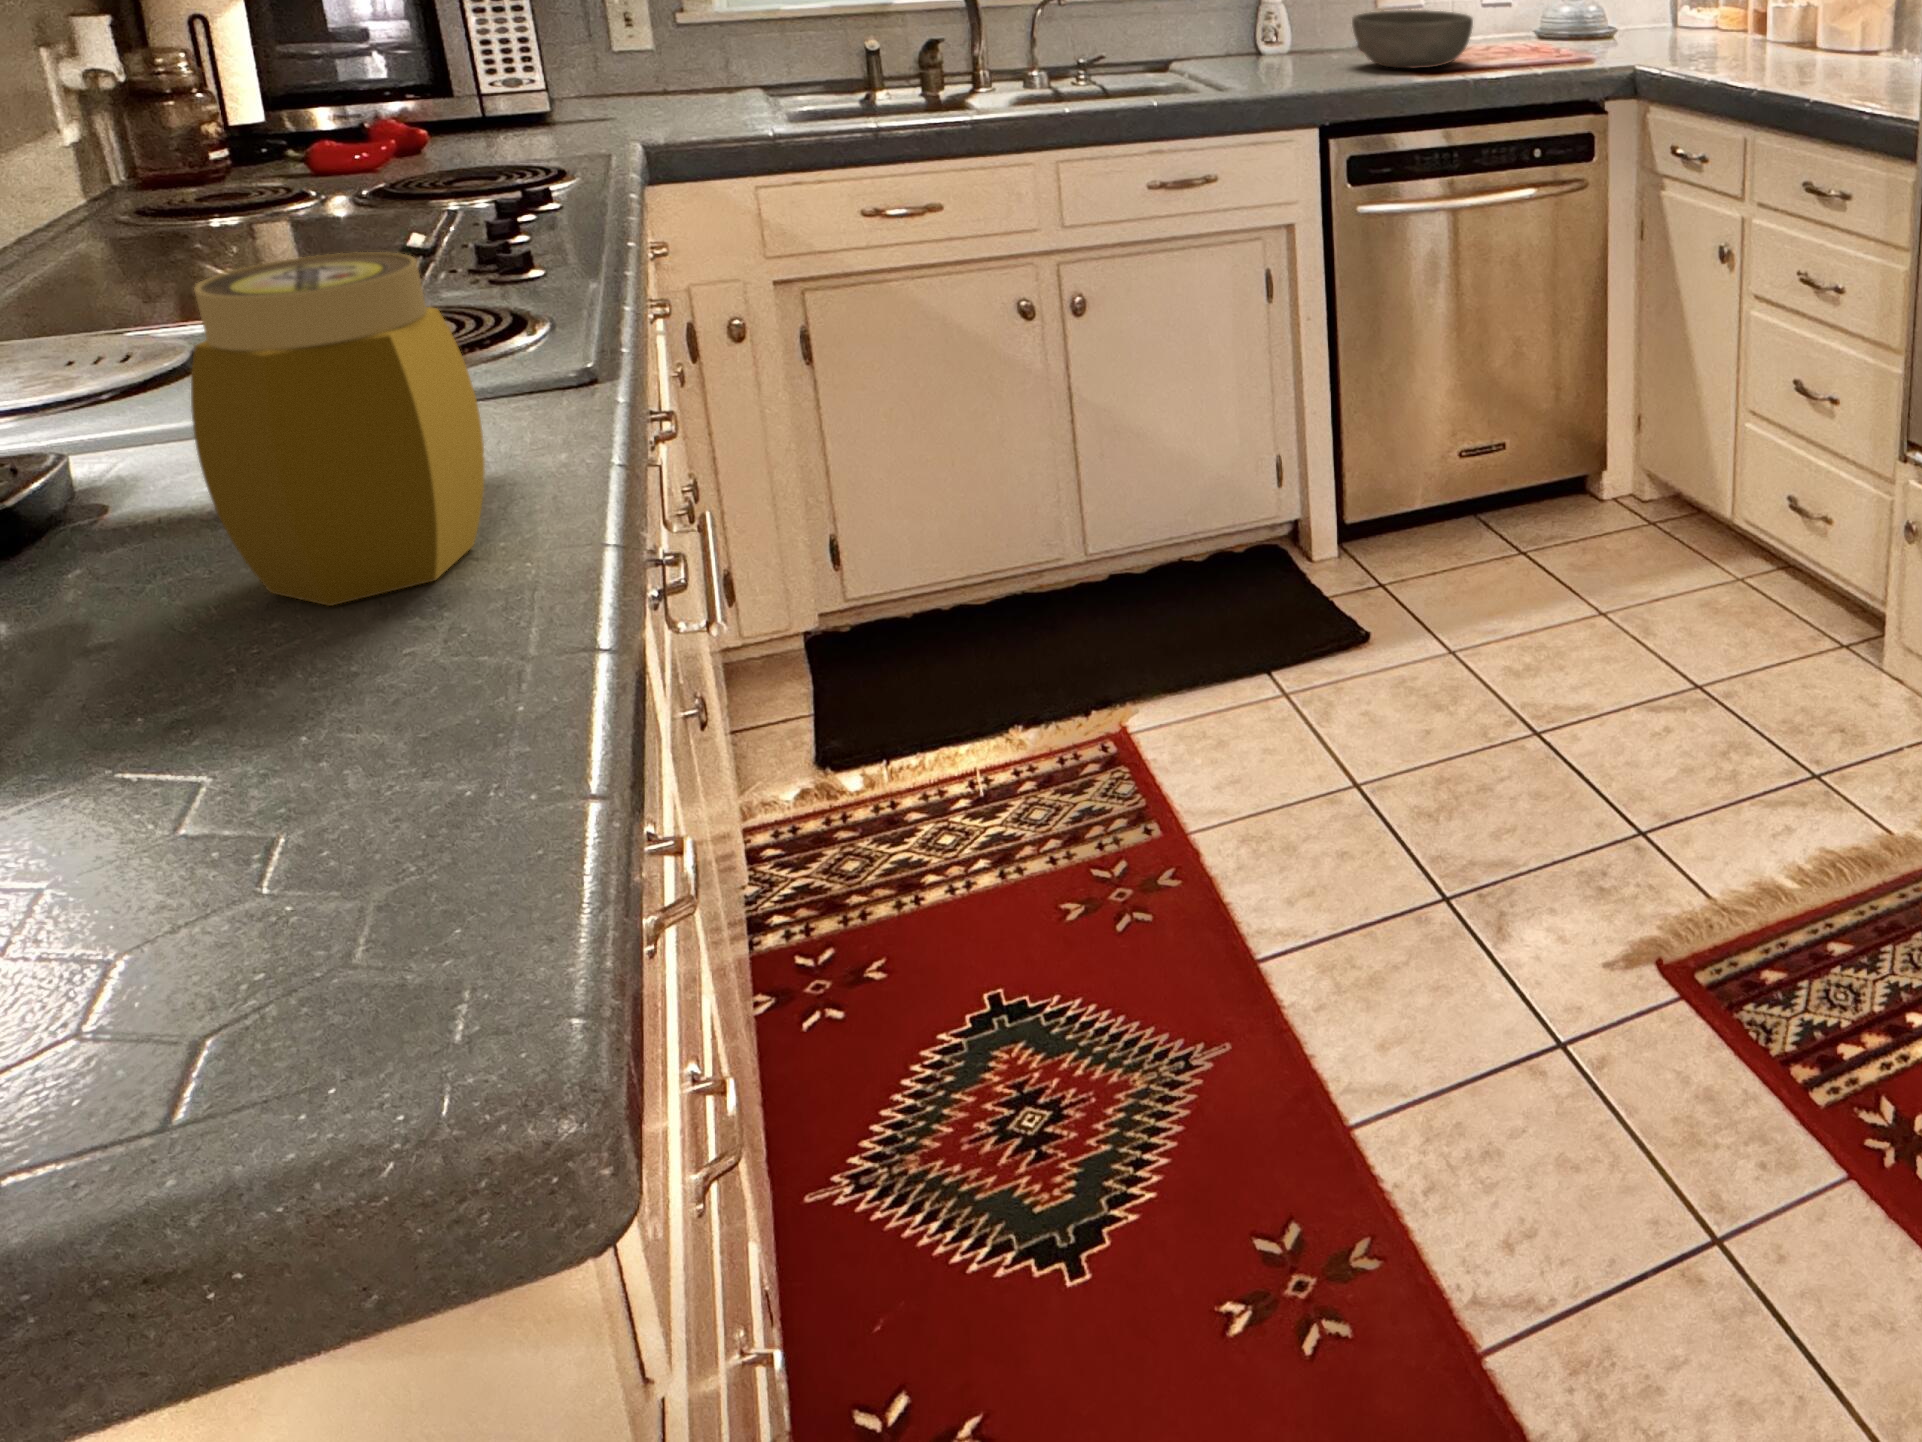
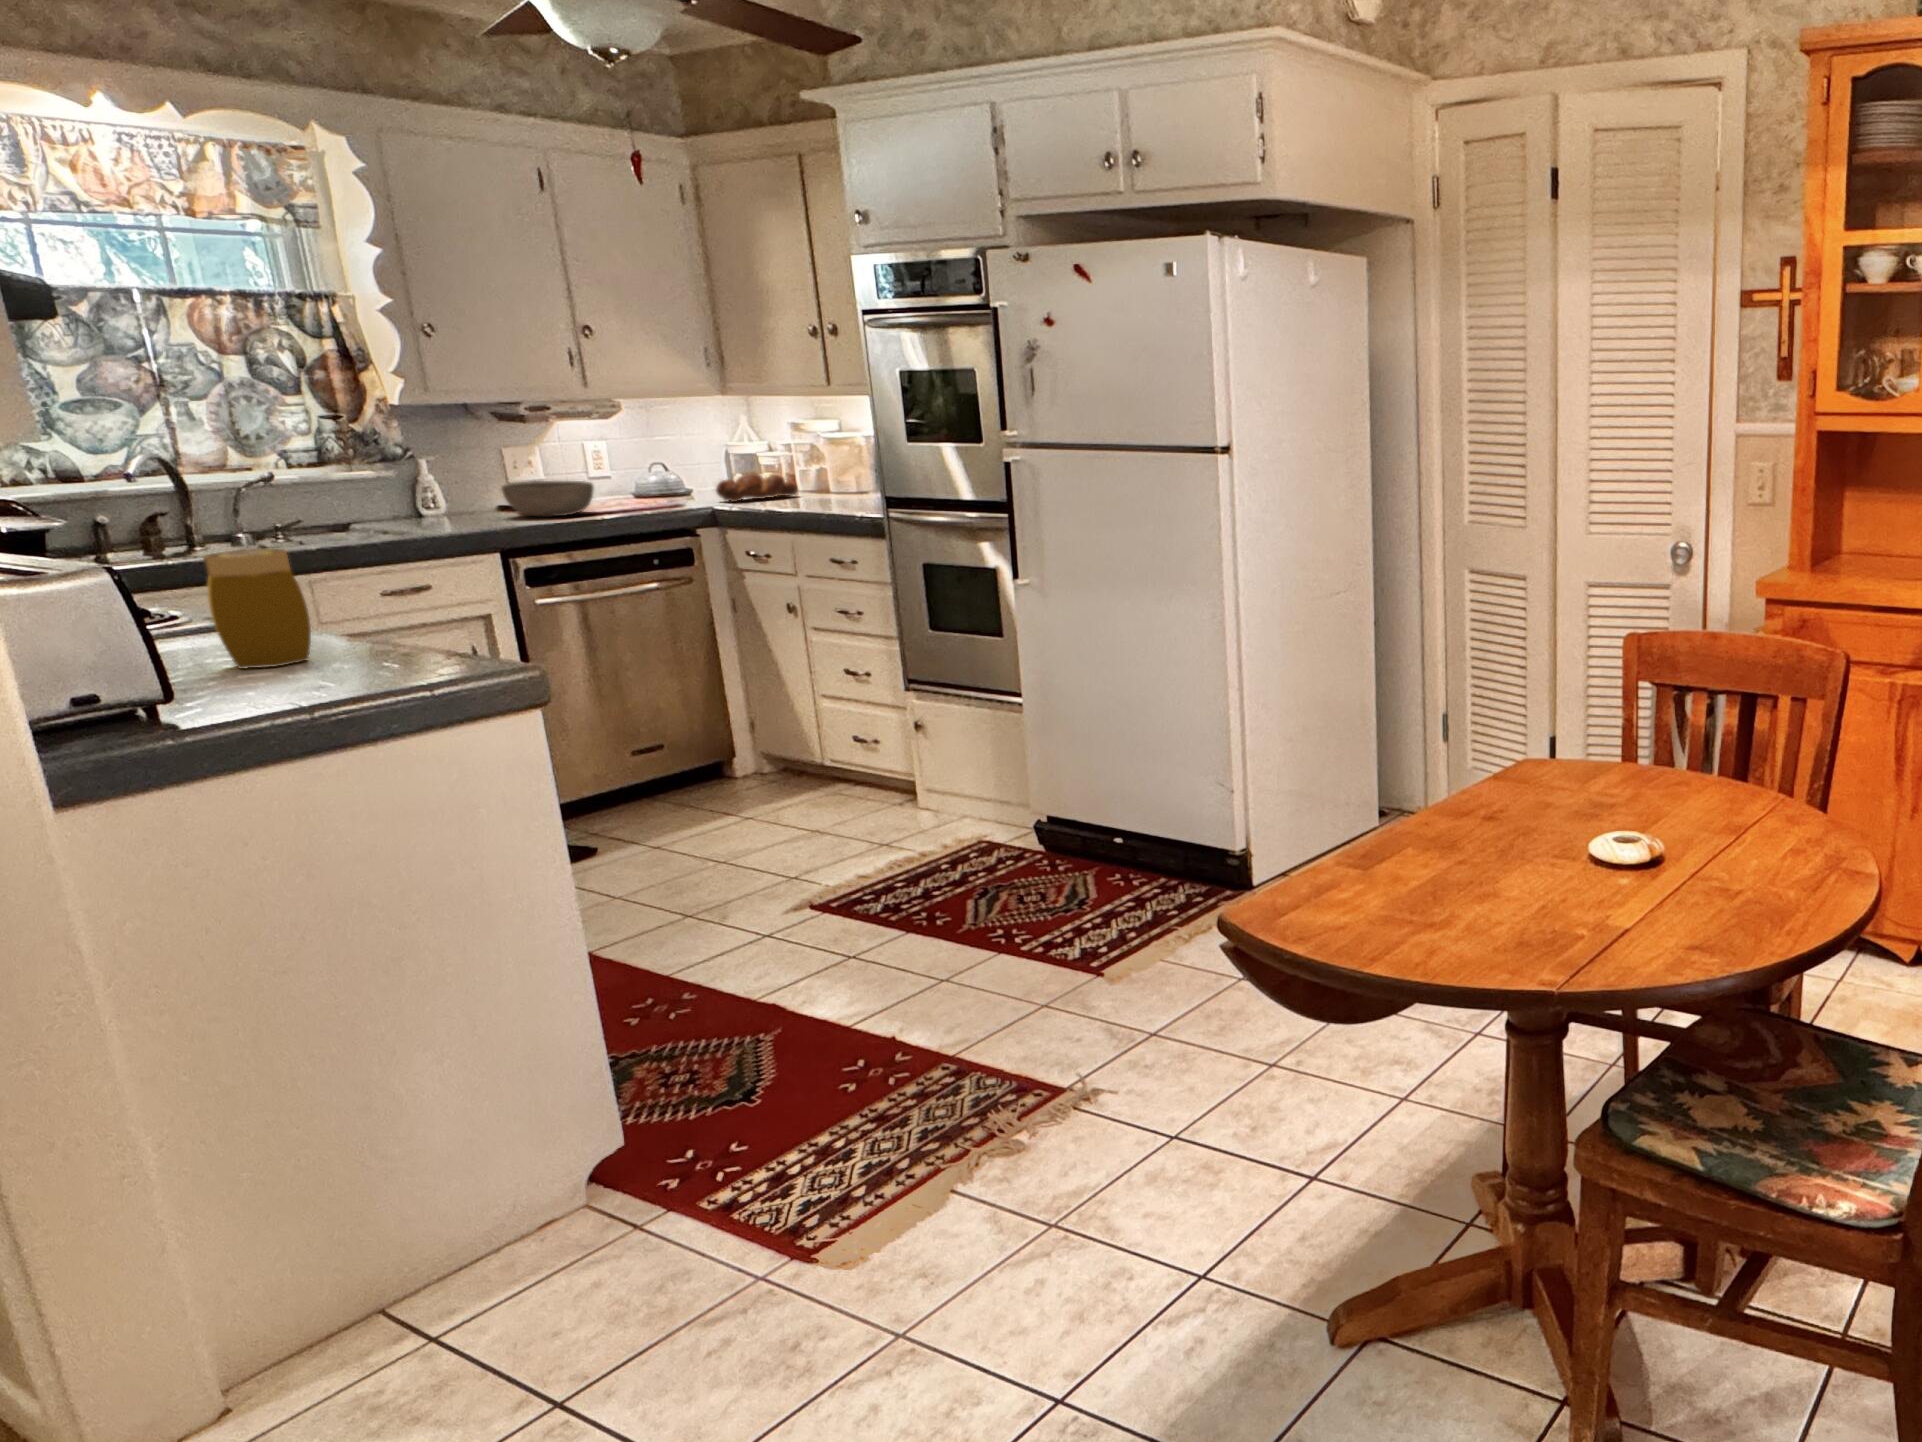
bread loaf: none [1645,8,1769,57] -> present [716,472,798,502]

